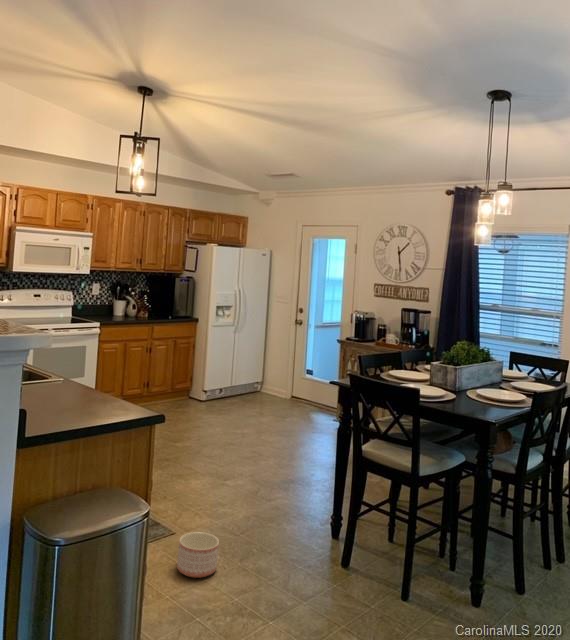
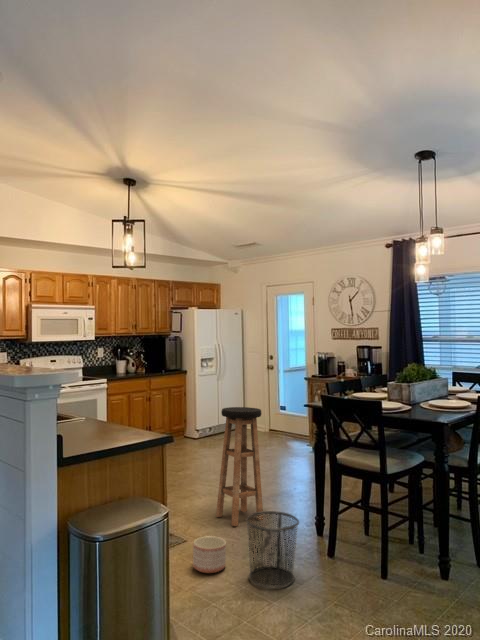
bar stool: none [214,375,278,516] -> present [216,407,263,526]
waste bin: none [242,510,309,605] -> present [246,511,299,588]

